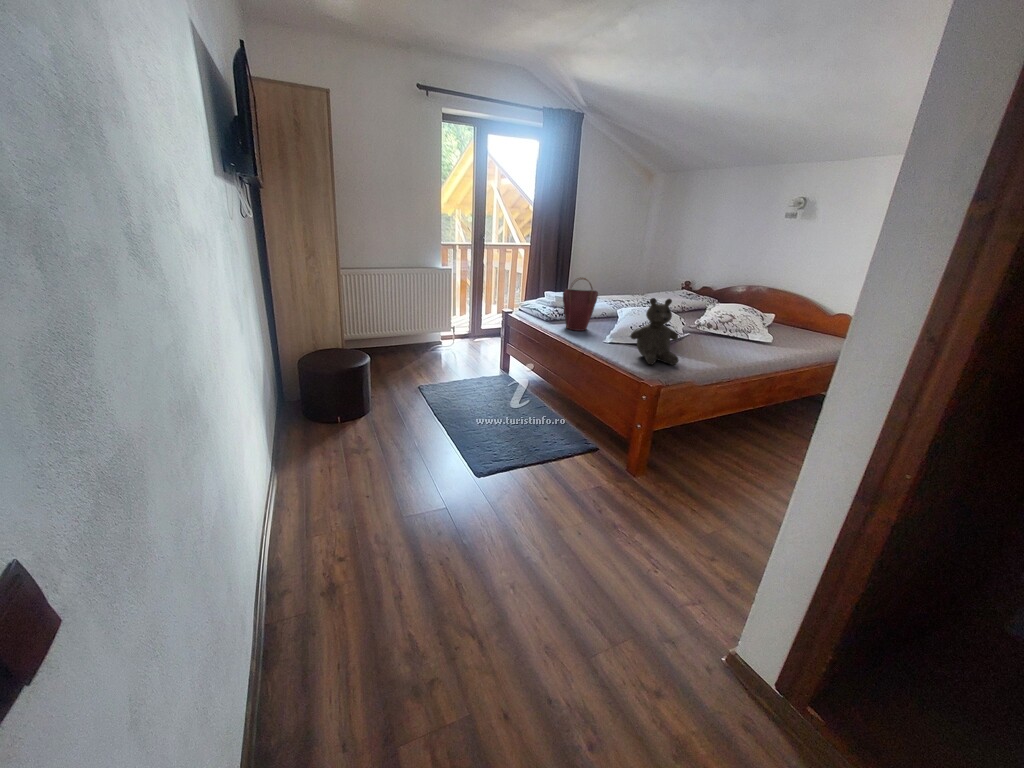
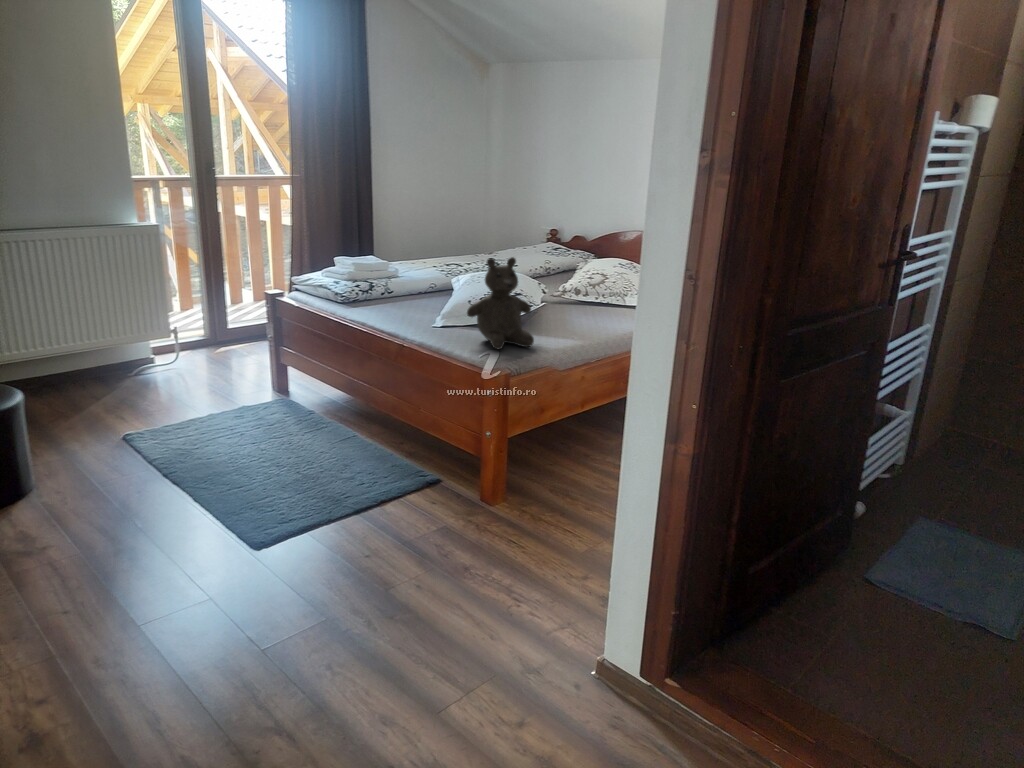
handbag: present [563,277,598,331] -> none [363,234,416,314]

